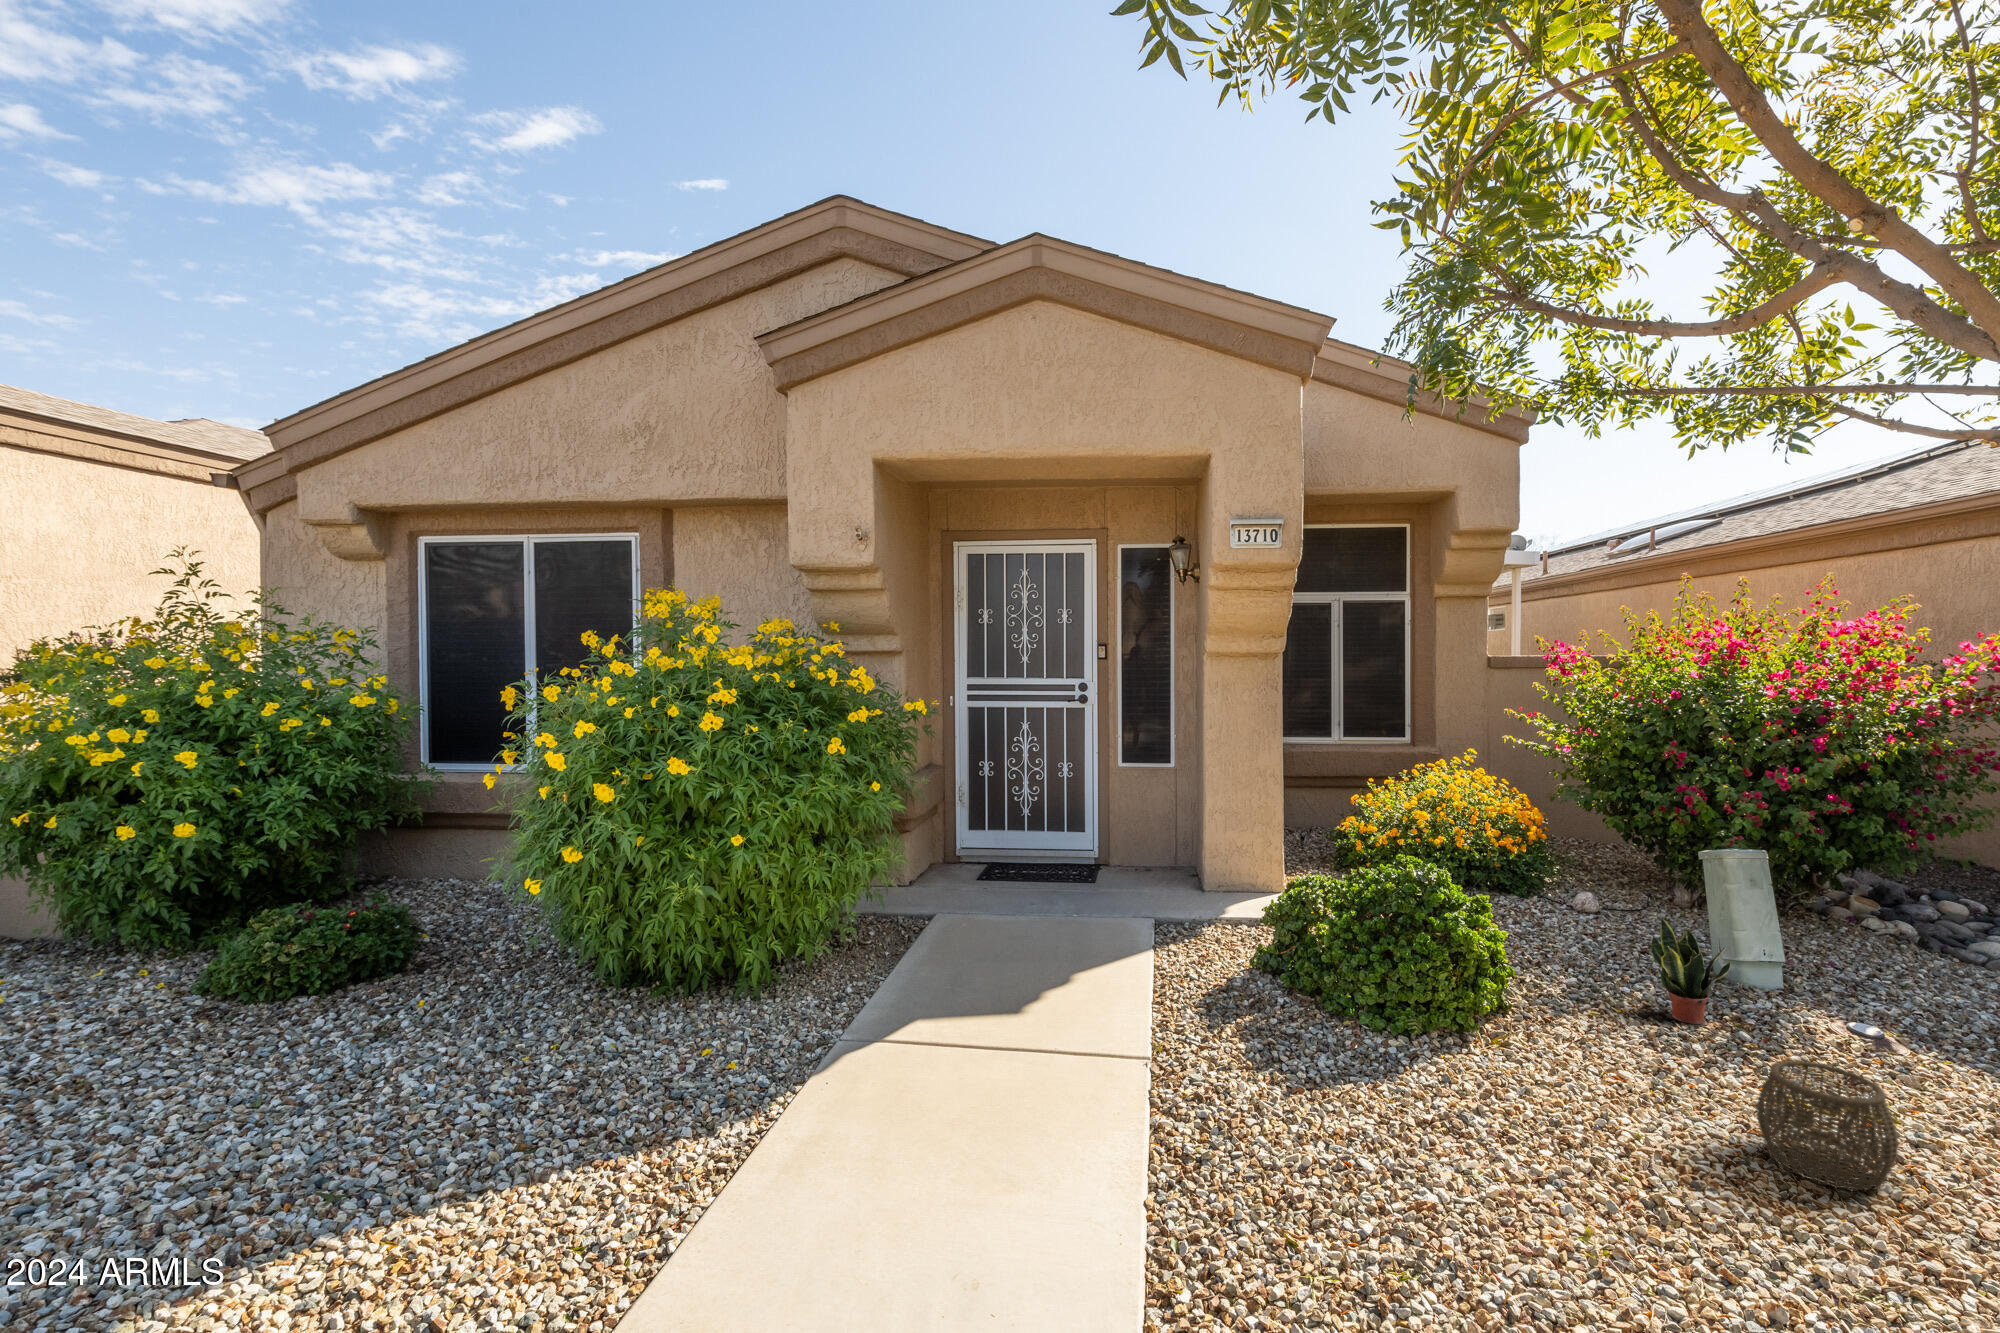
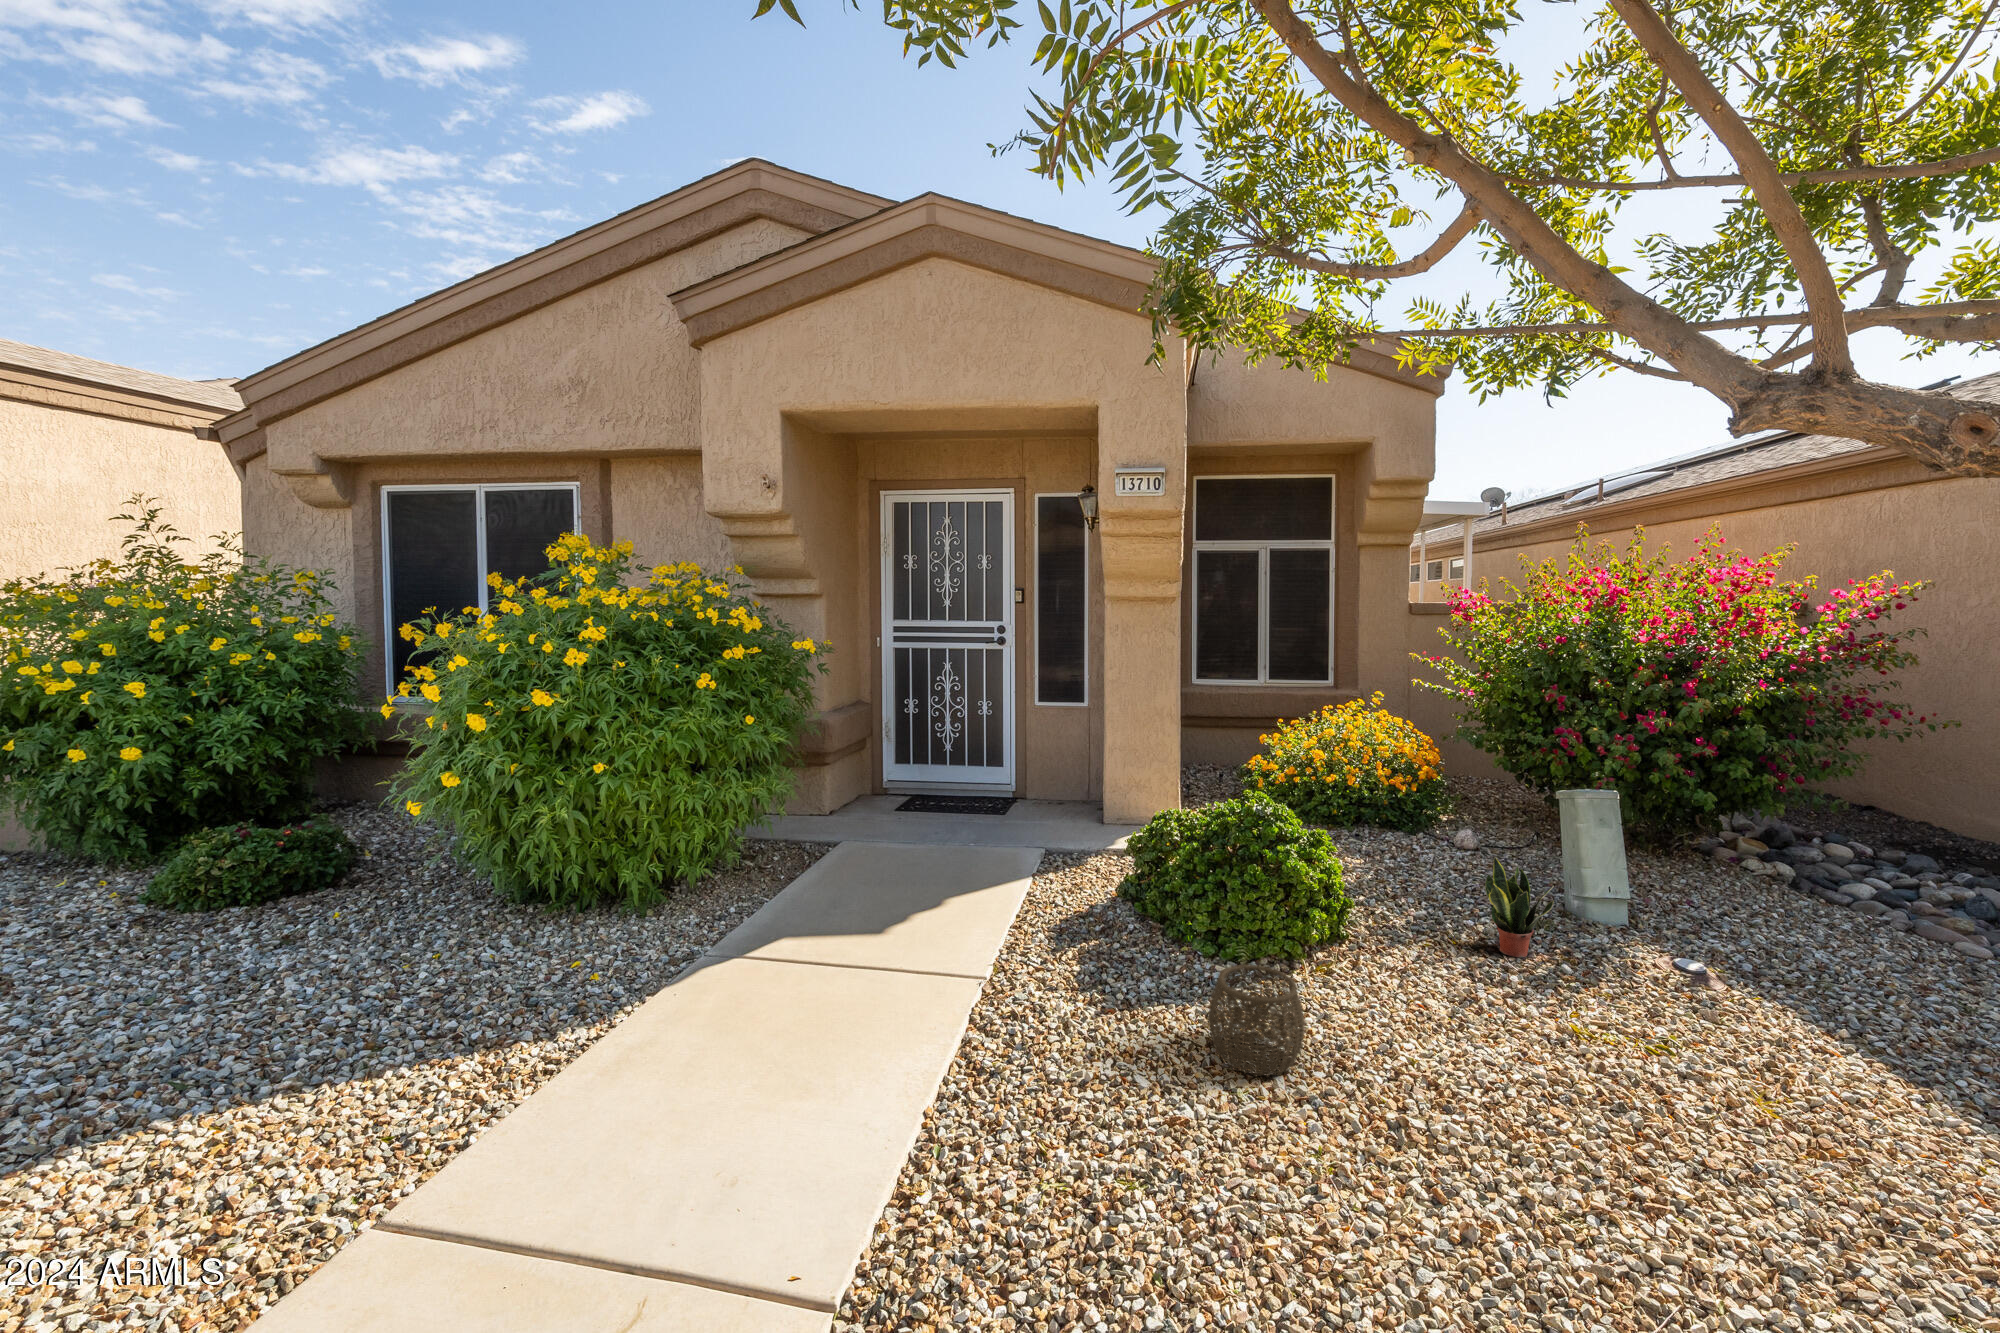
woven basket: present [1756,1060,1899,1191] -> present [1208,965,1305,1076]

